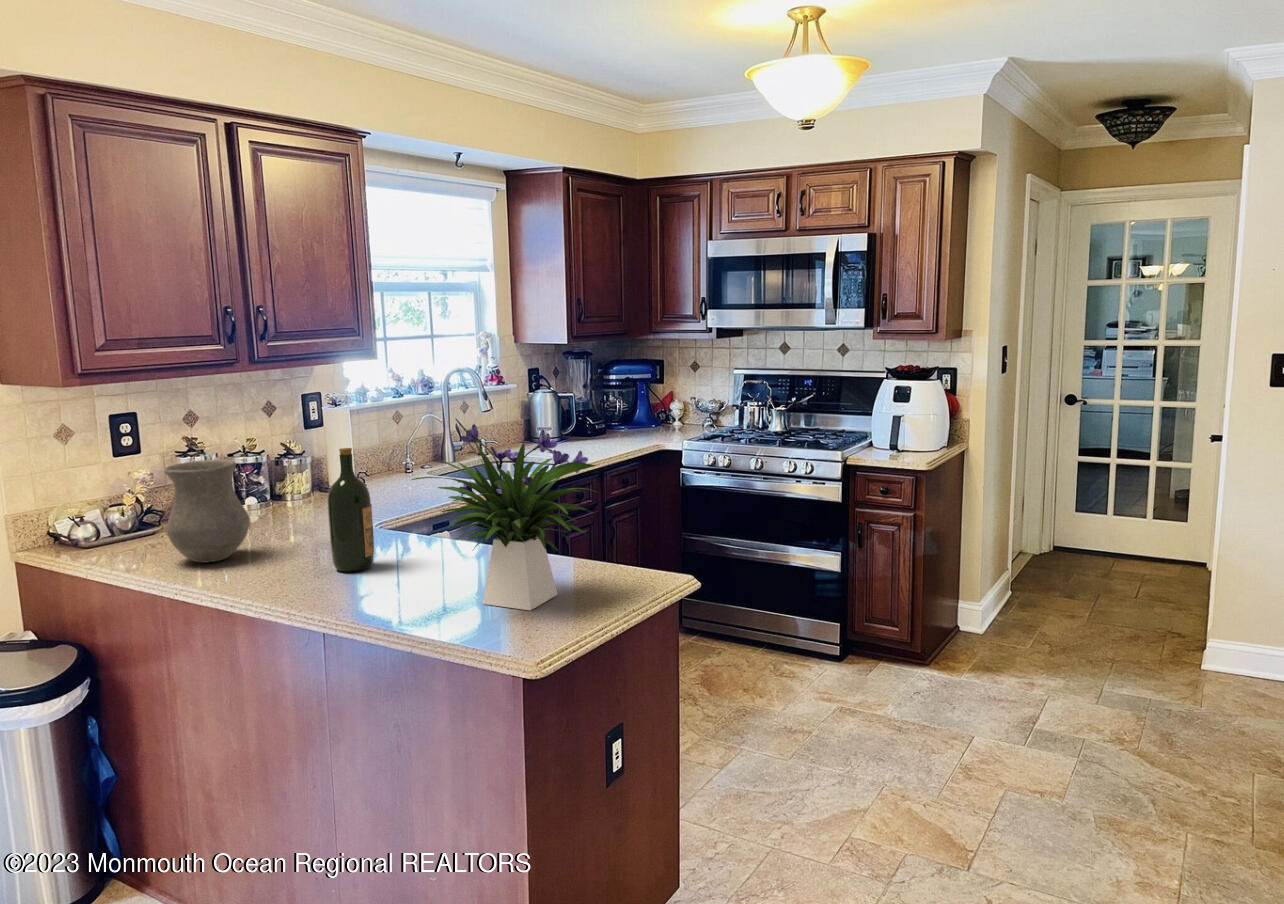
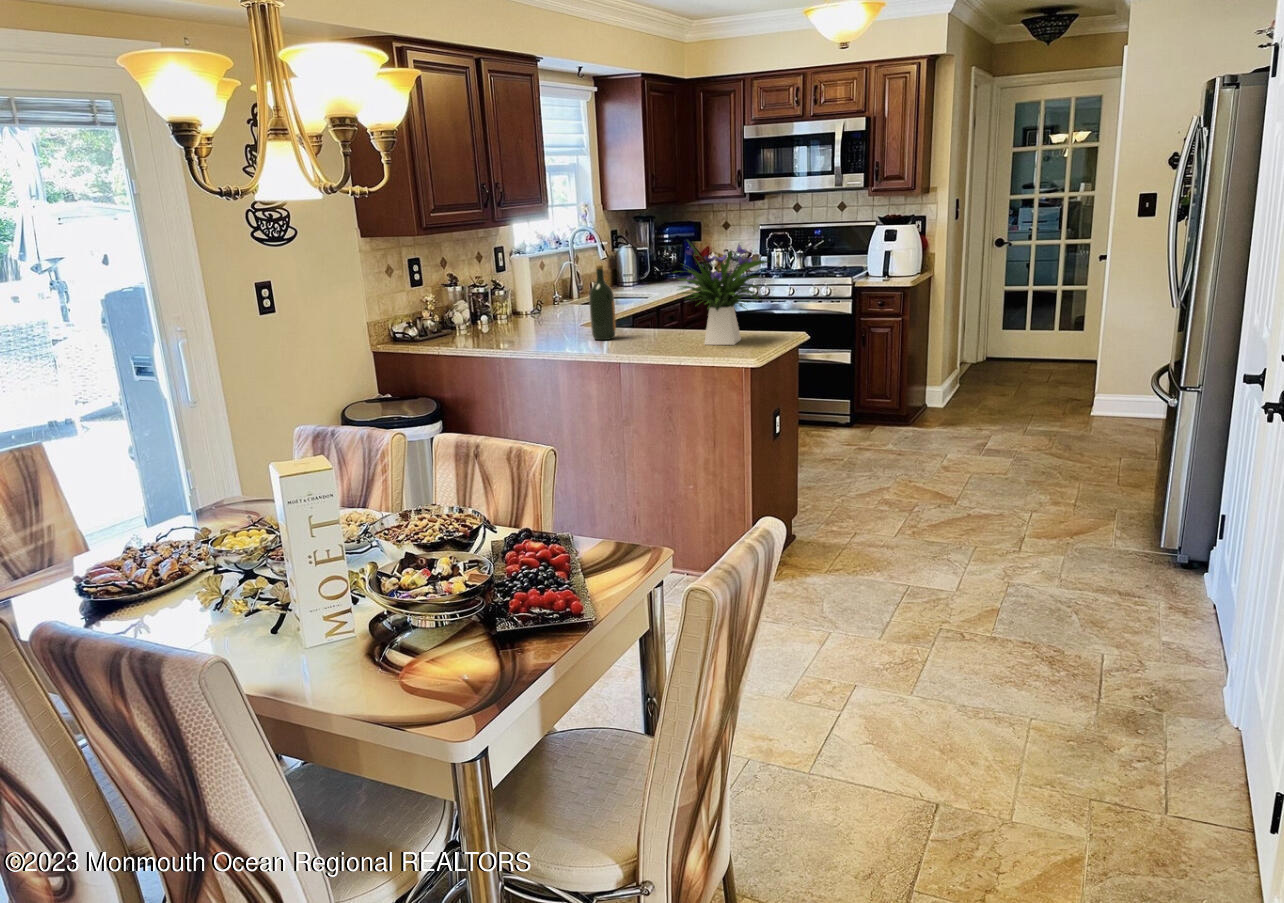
vase: present [164,459,250,563] -> none [481,279,530,342]

